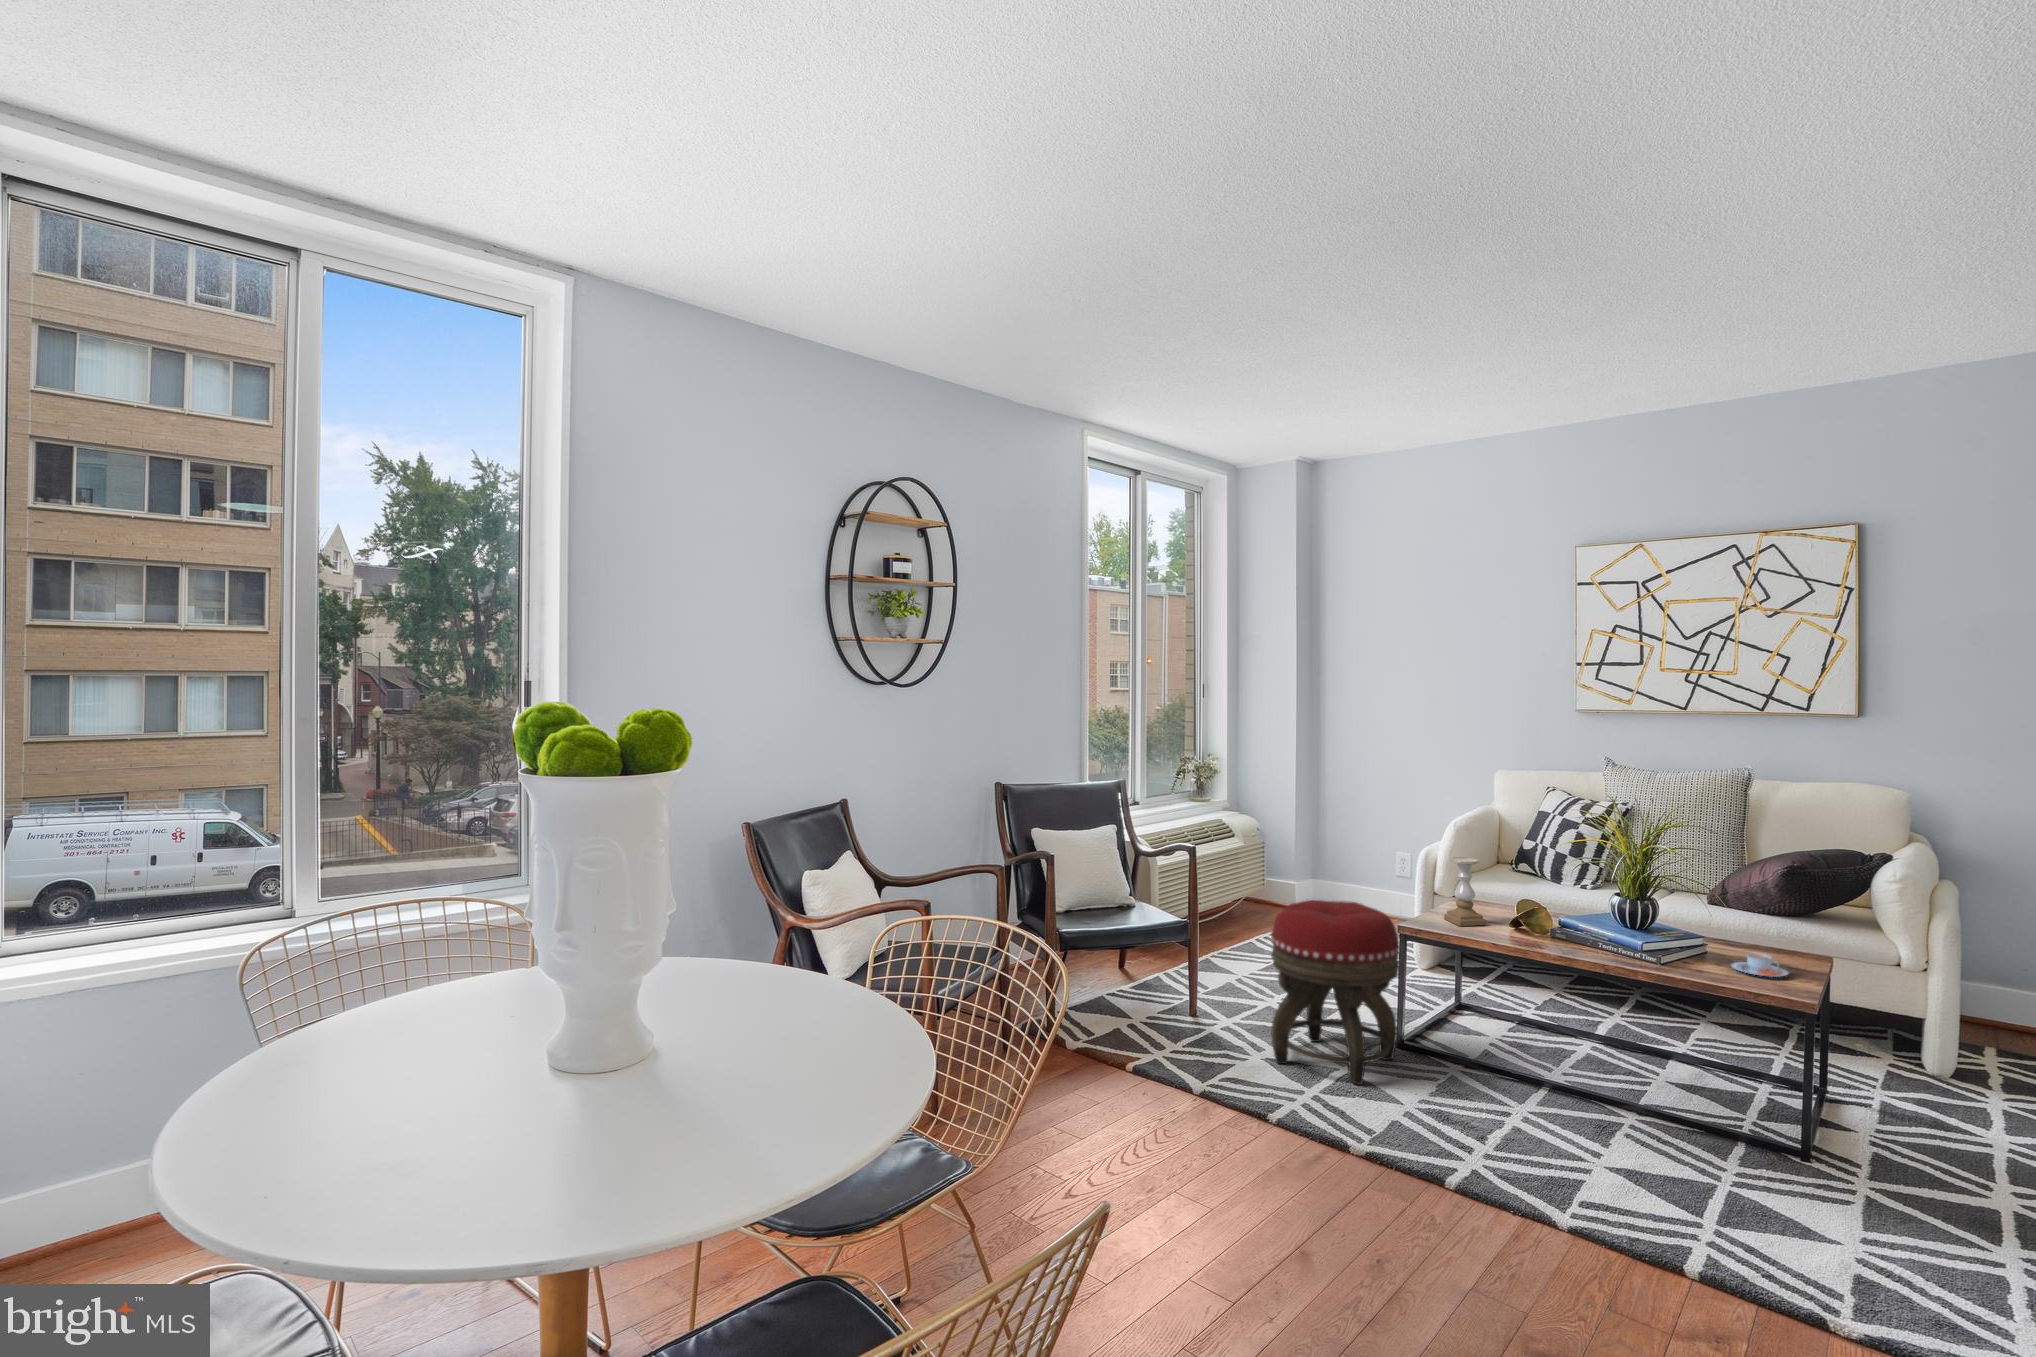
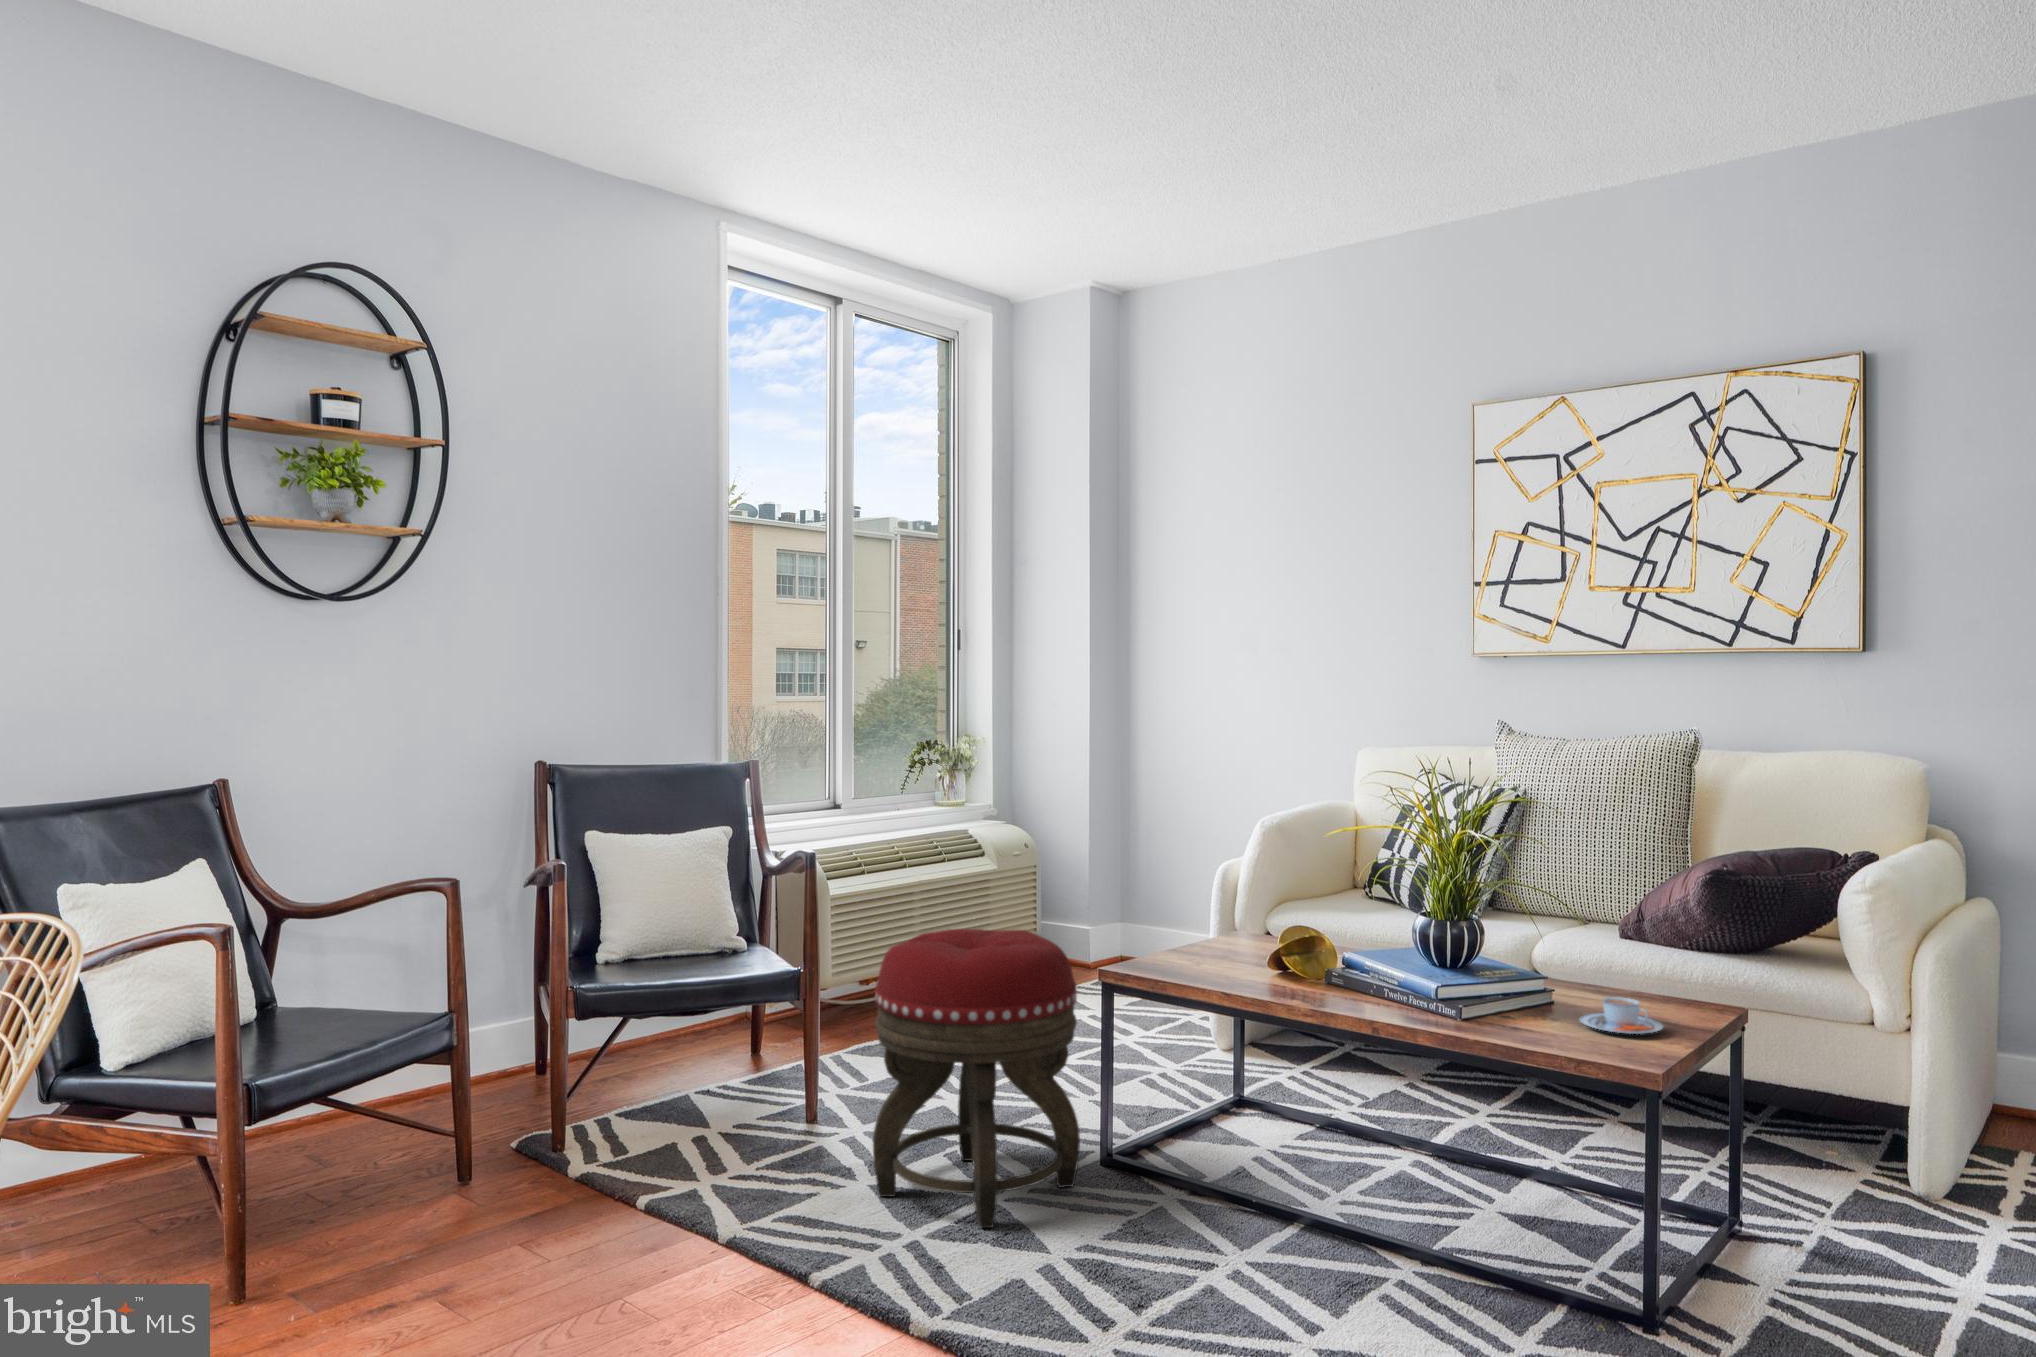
candle holder: present [1444,857,1486,926] -> none [1187,859,1244,969]

